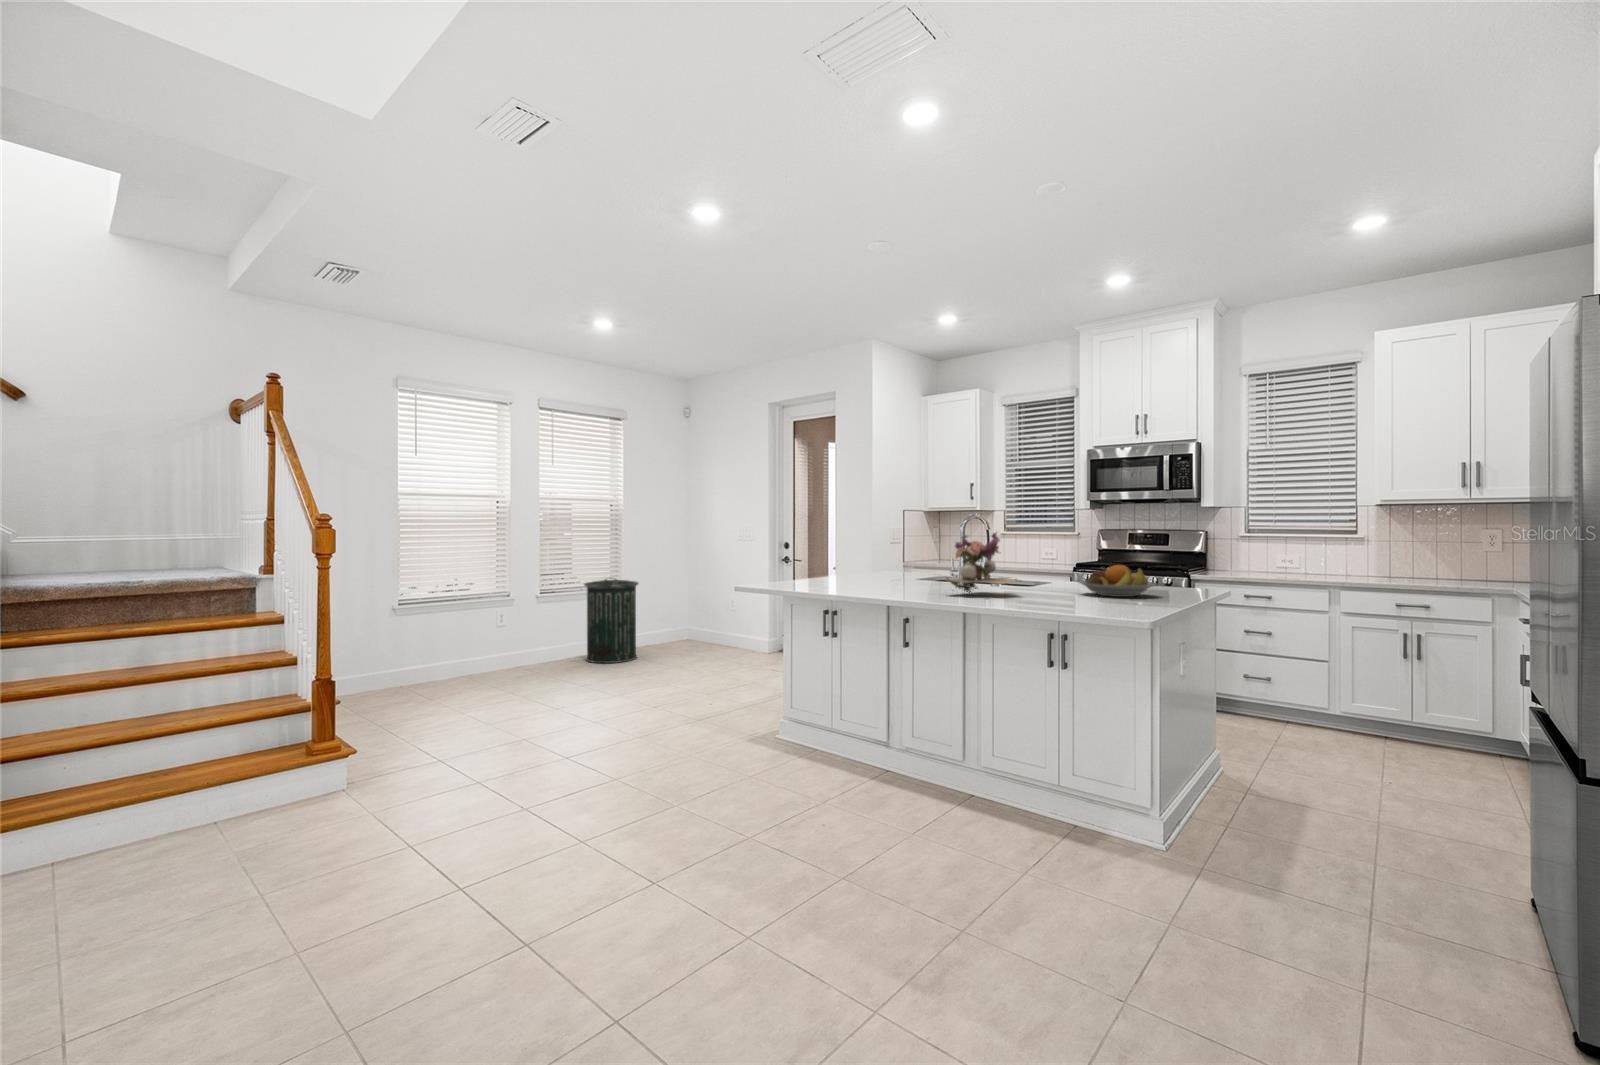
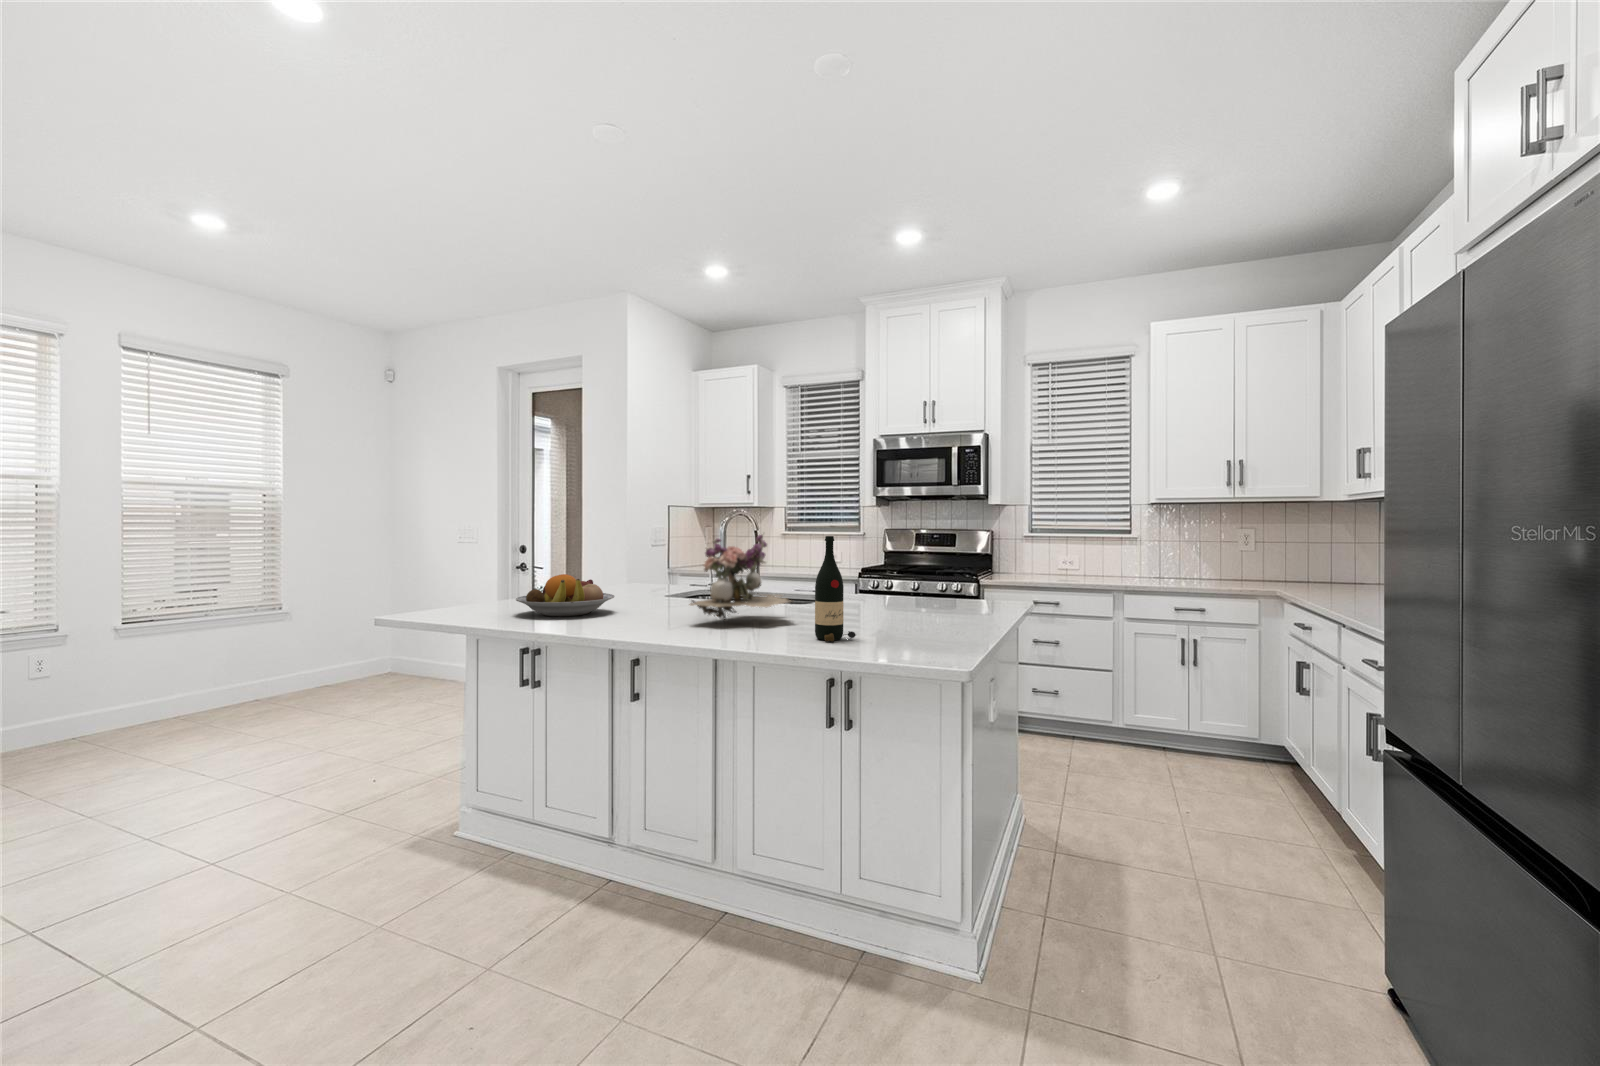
wine bottle: none [1039,533,1069,605] -> present [815,536,856,642]
fruit bowl: present [1079,565,1156,597] -> present [516,574,615,616]
trash can: present [584,578,638,663] -> none [218,594,312,714]

